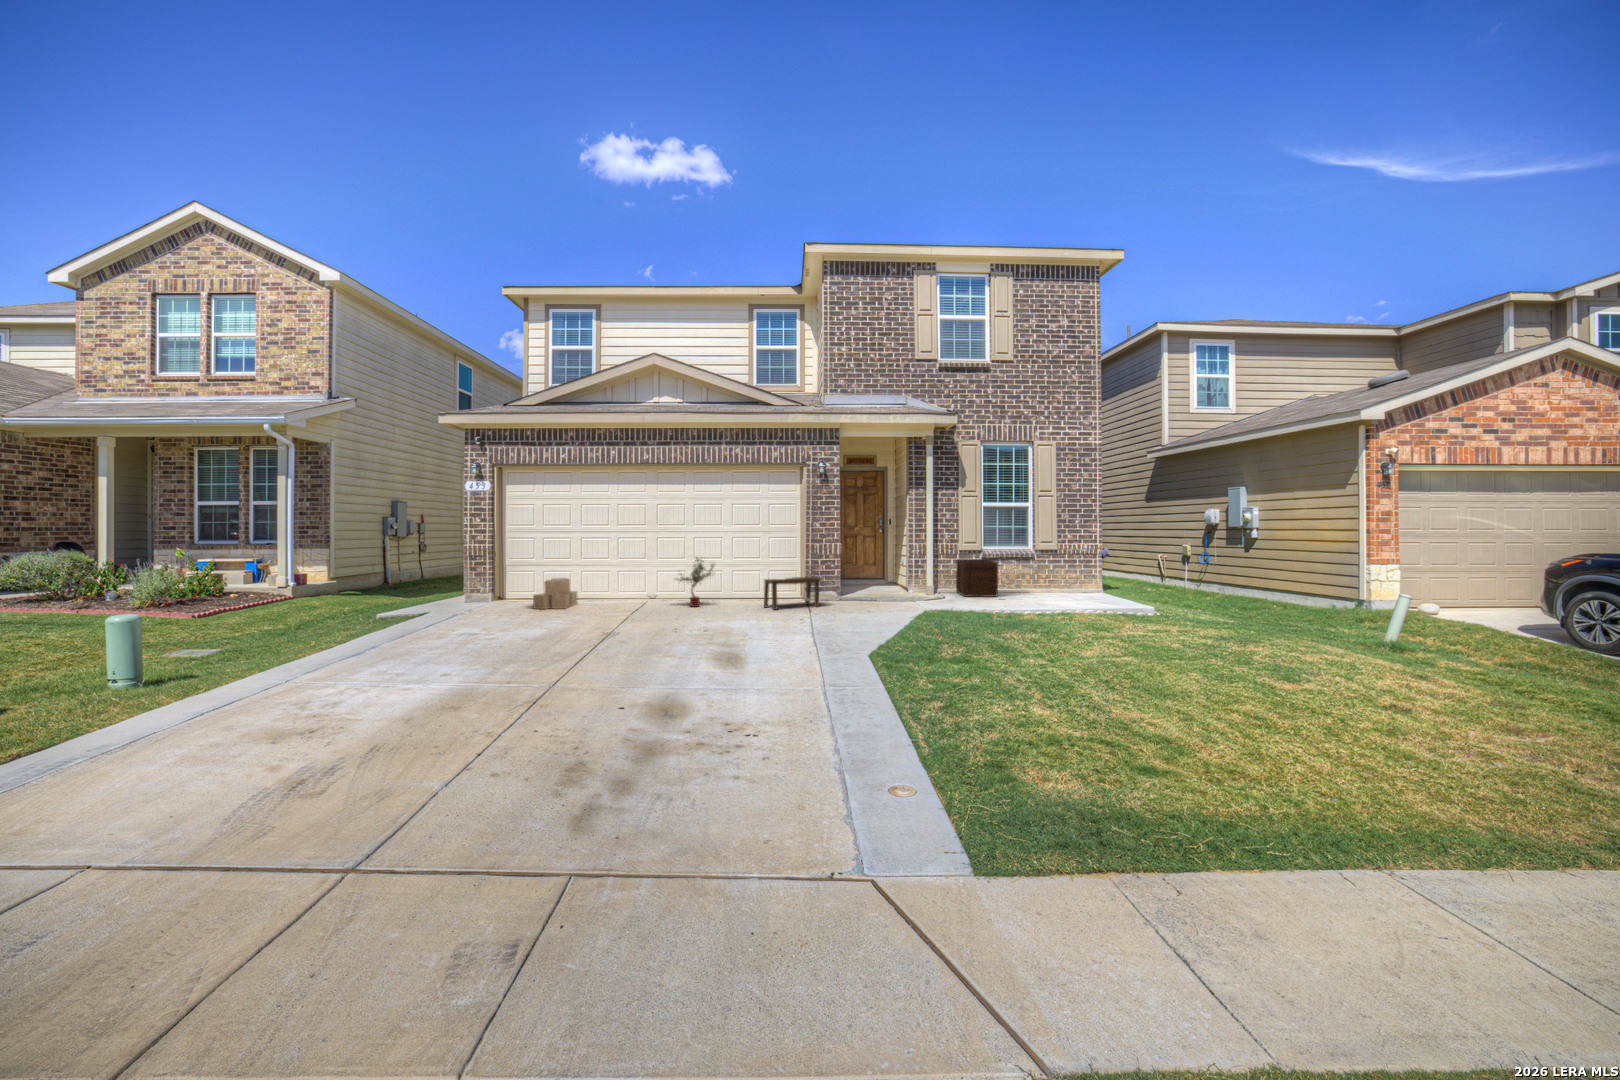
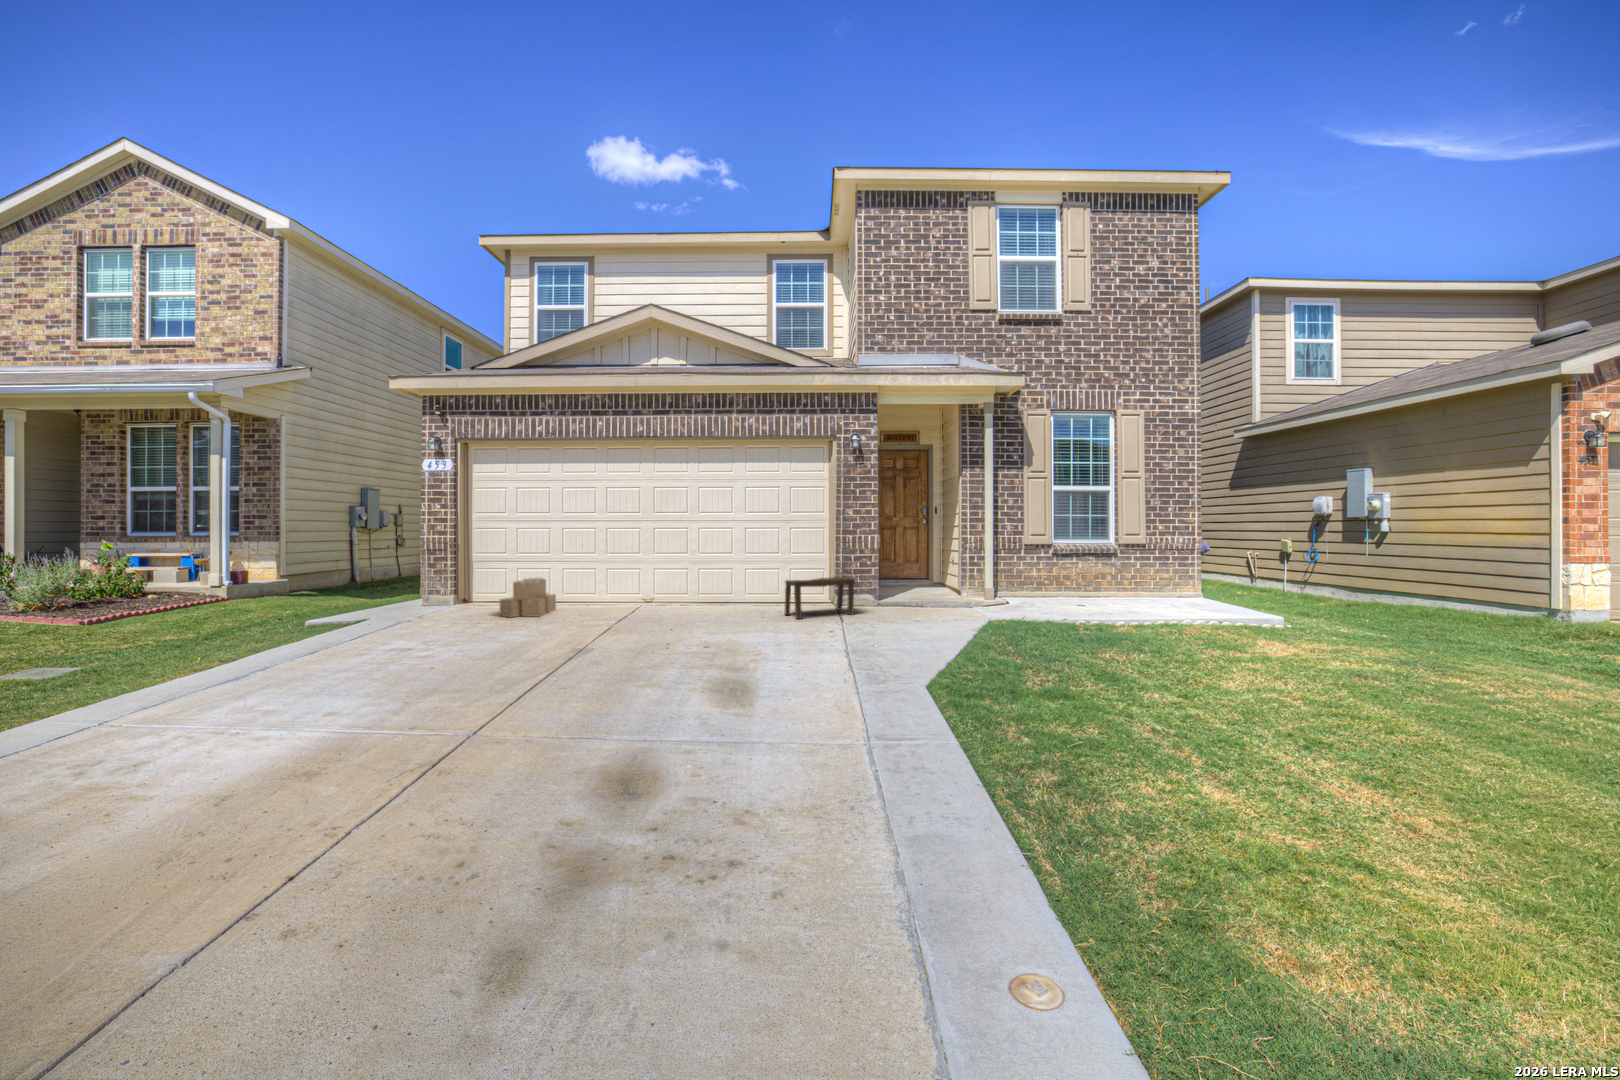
potted tree: present [674,557,715,607] -> none [673,551,725,615]
wooden crate: present [956,559,998,597] -> none [1020,555,1076,601]

